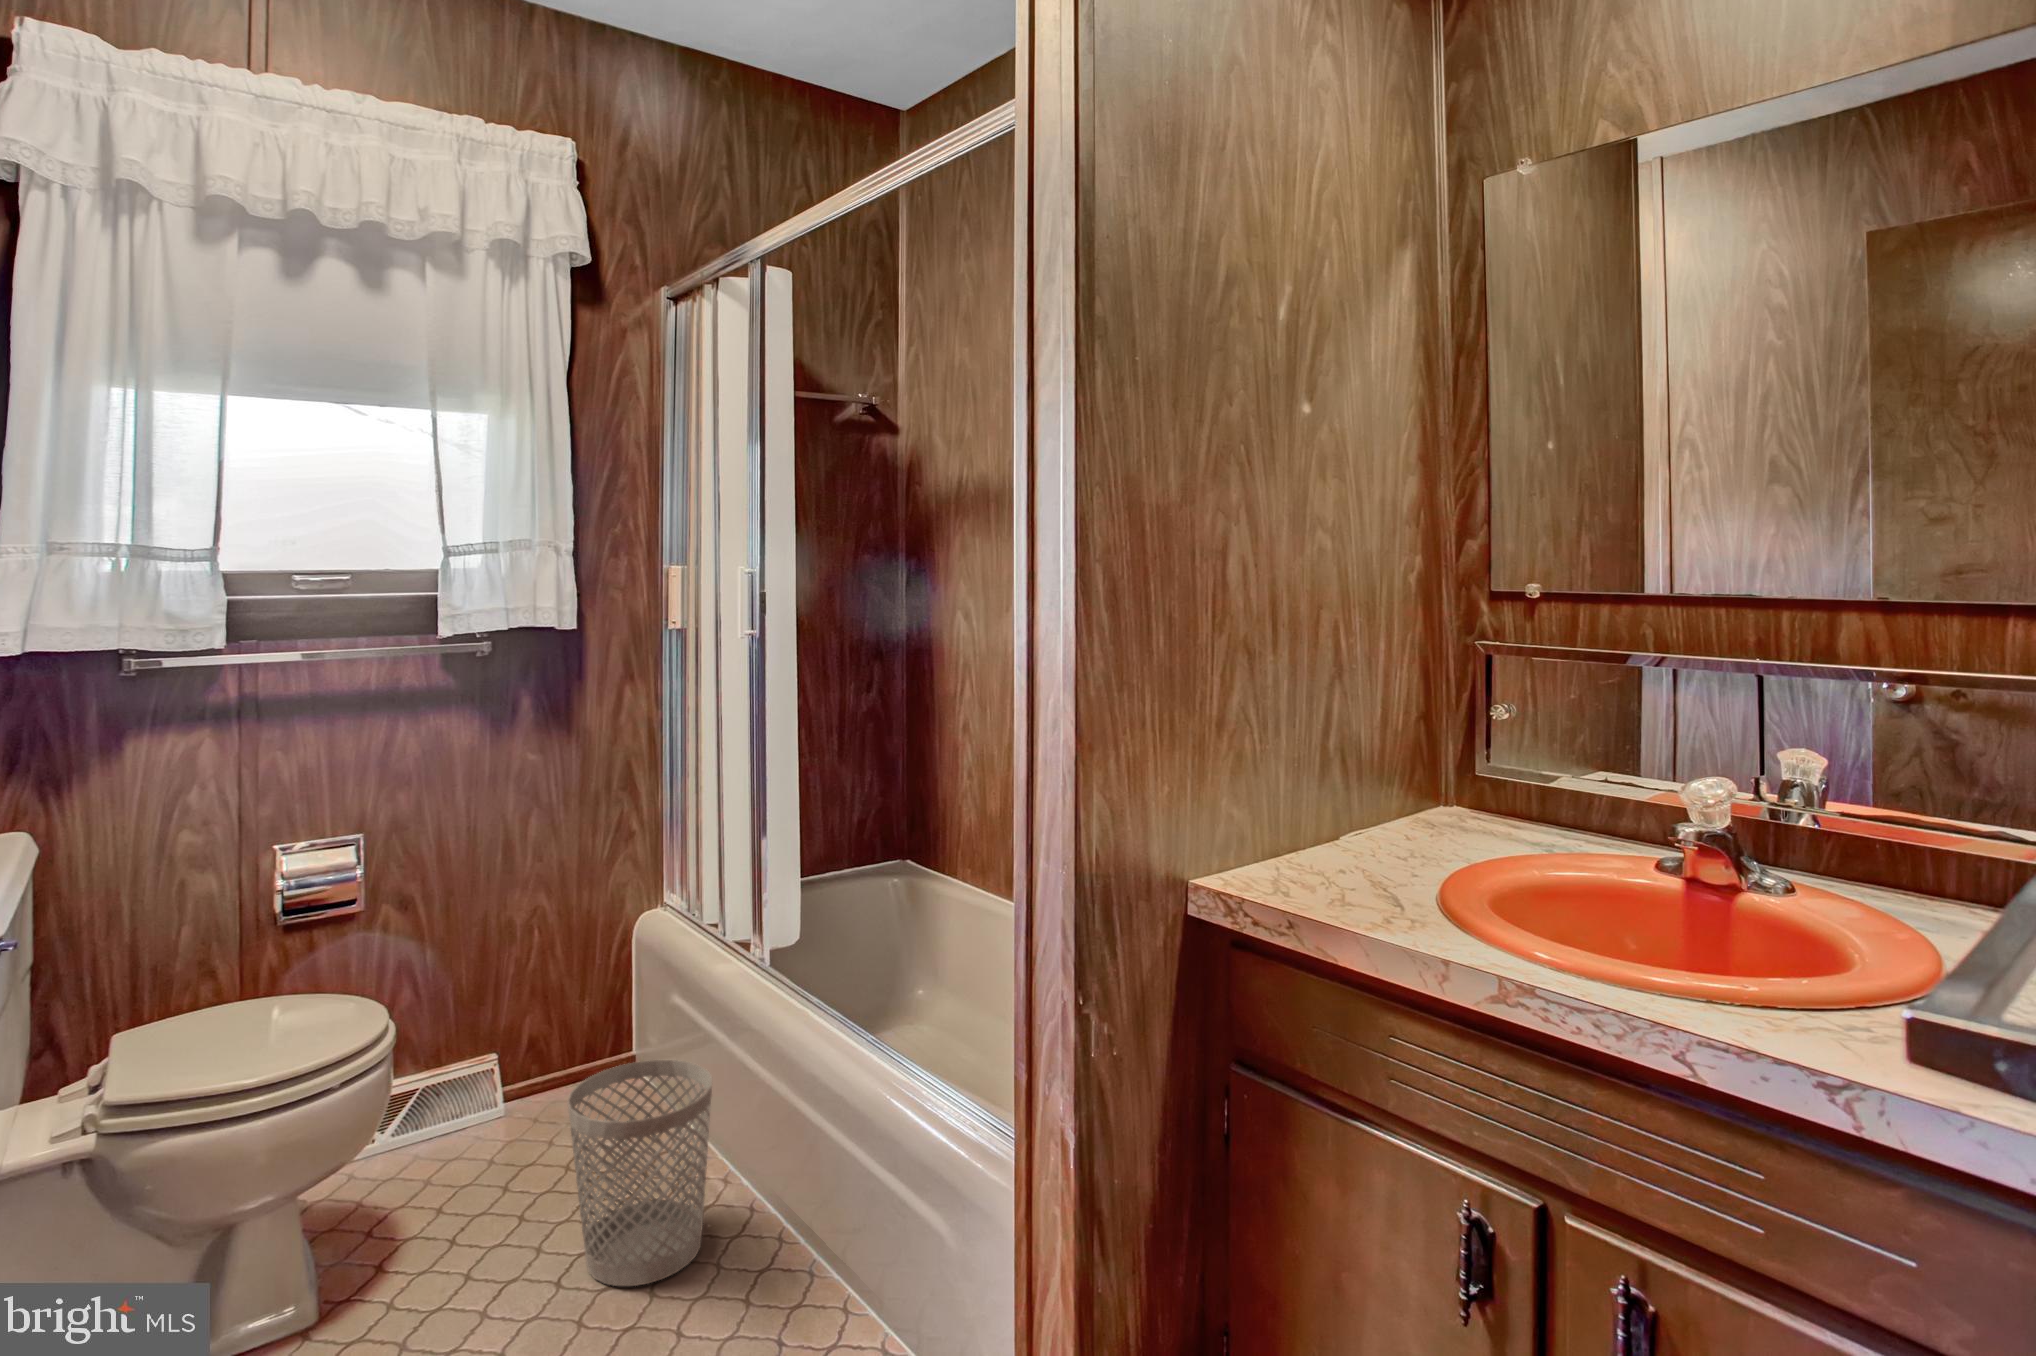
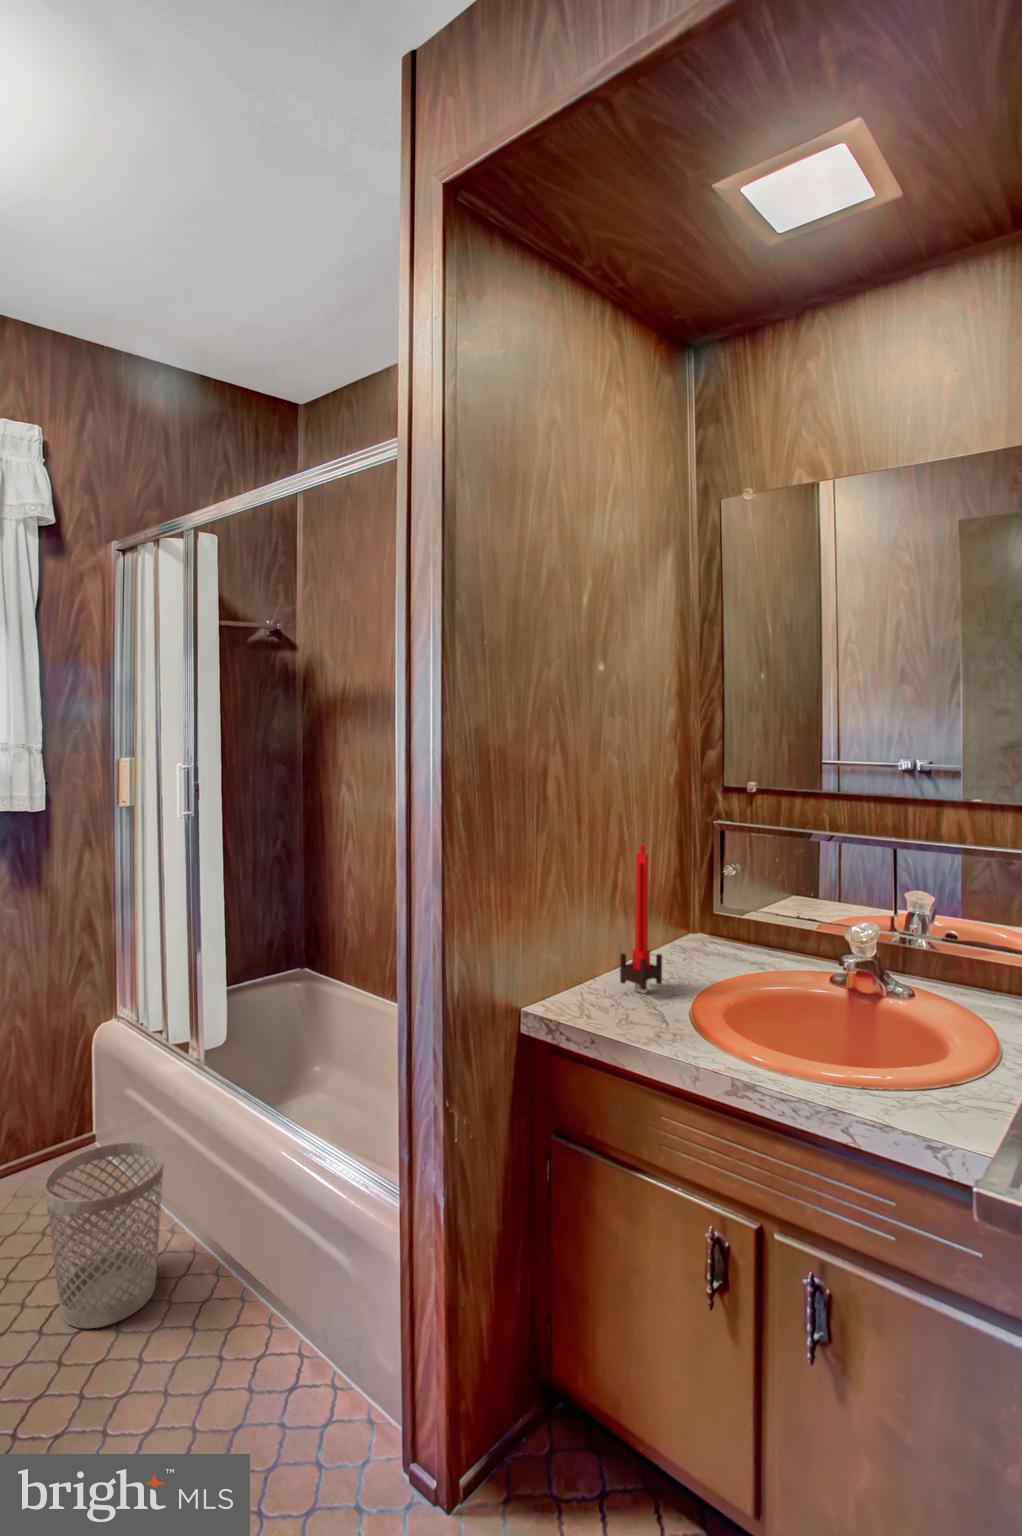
candle: none [1328,659,1392,874] -> present [620,845,662,993]

